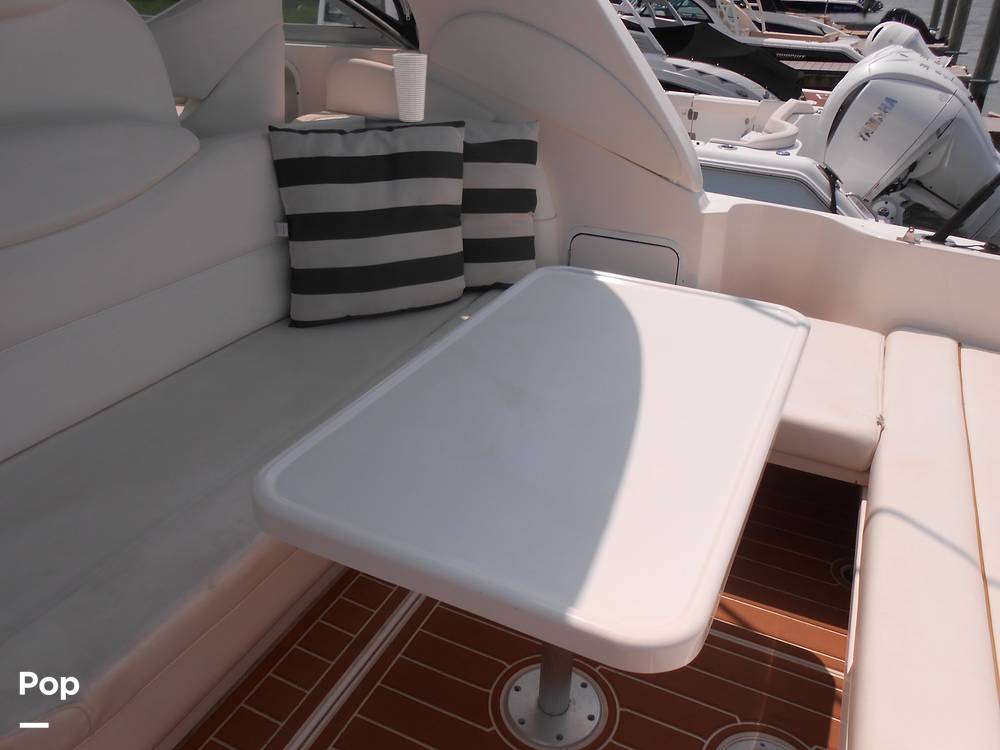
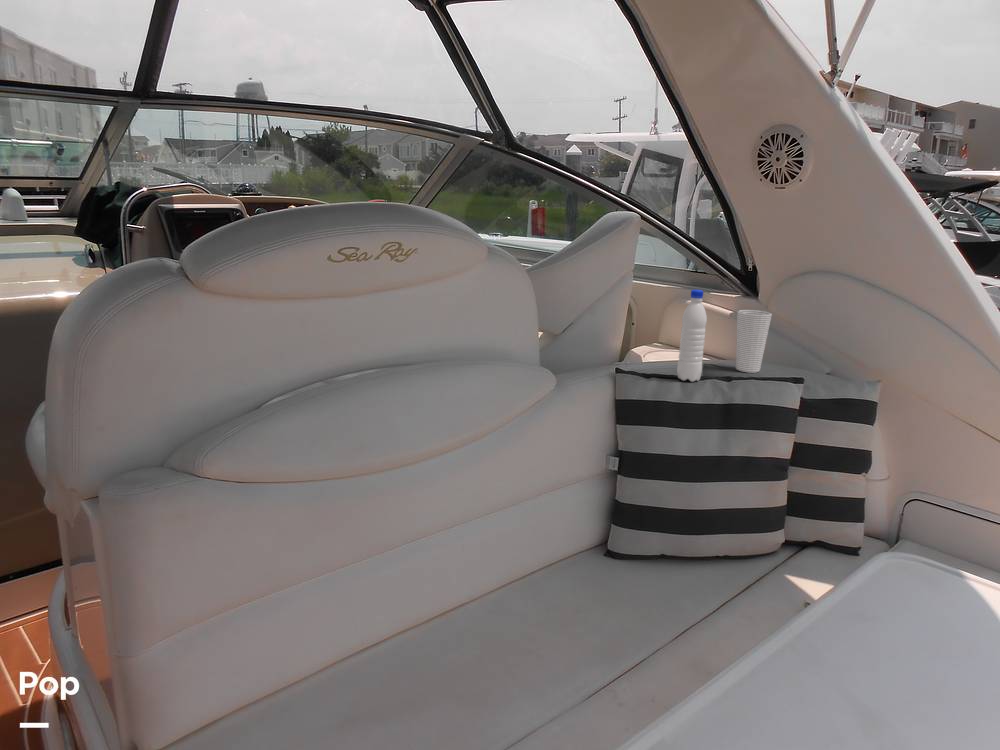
water bottle: none [332,27,361,132] -> present [677,290,707,382]

